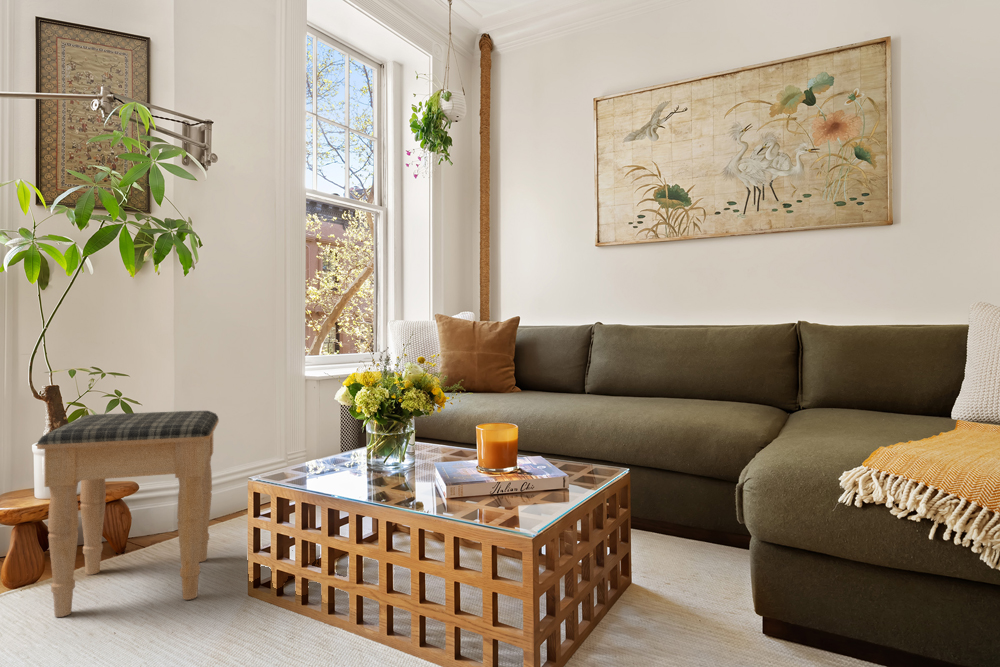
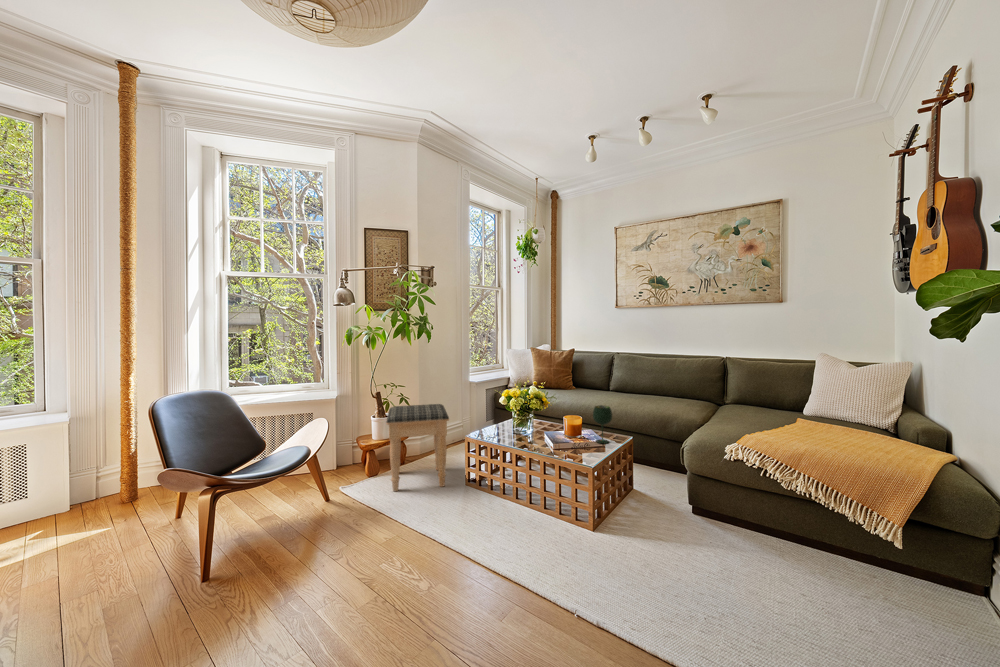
wine glass: none [543,398,585,483] -> present [593,405,612,443]

